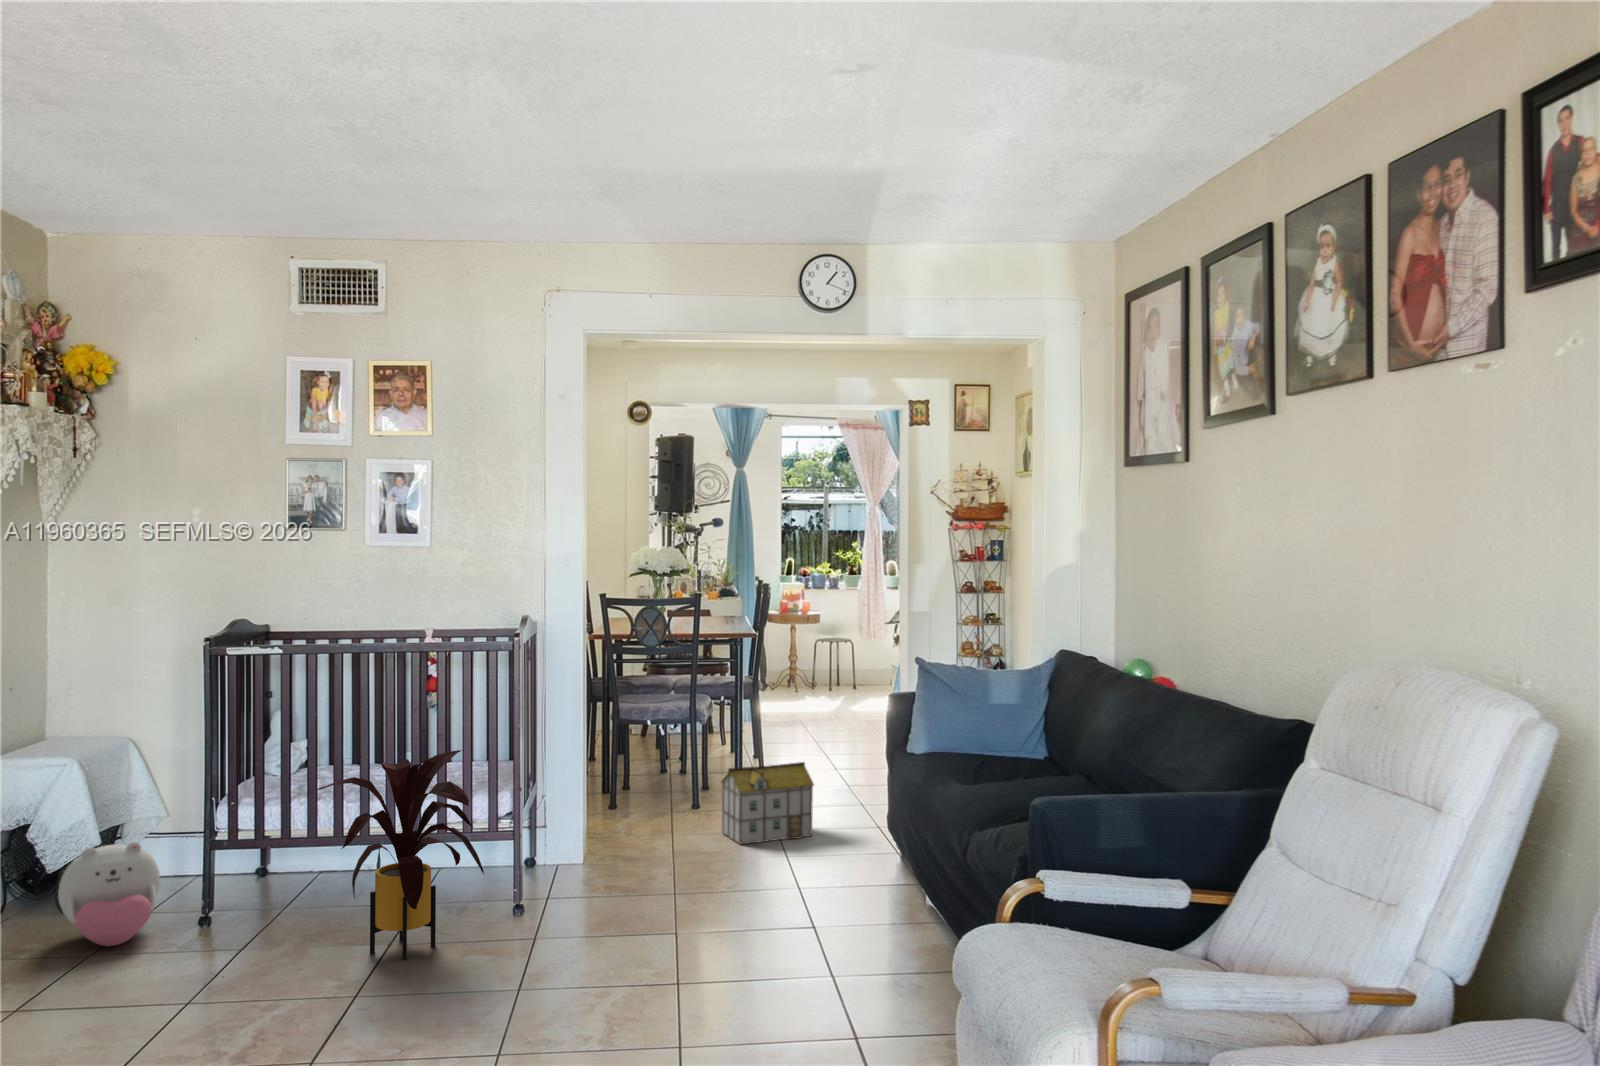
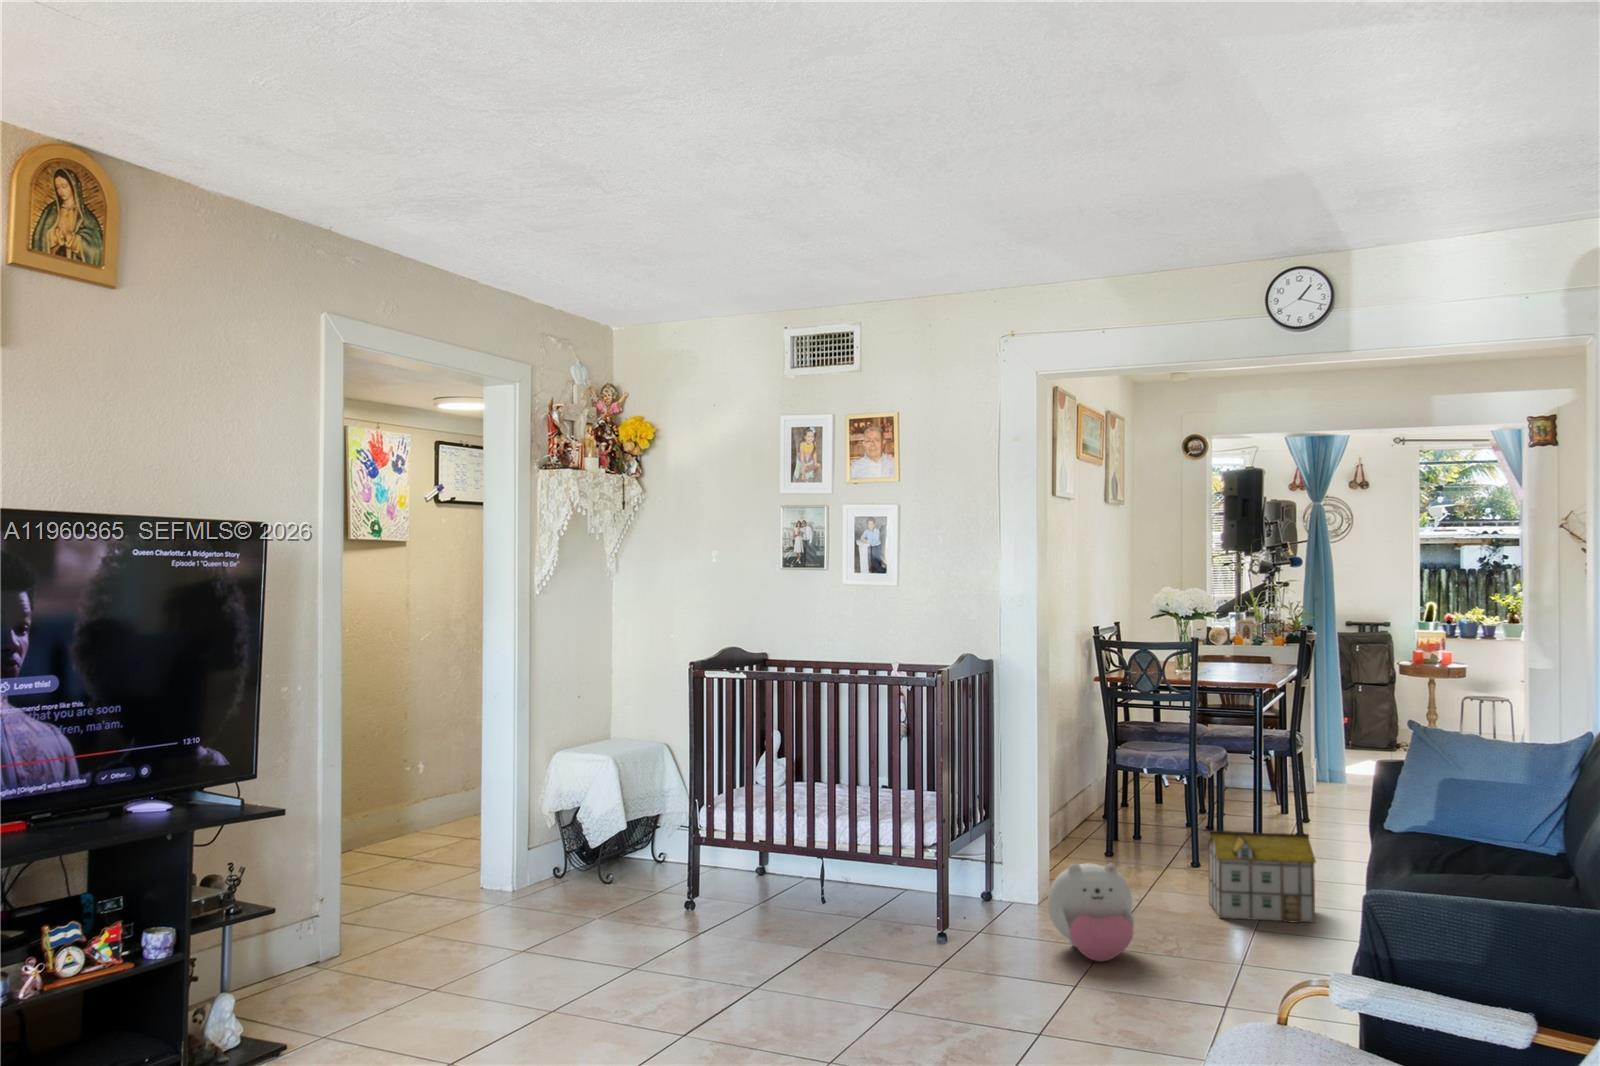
house plant: present [317,750,484,960] -> none [743,778,890,971]
plush toy: present [58,842,160,946] -> present [1048,863,1134,962]

